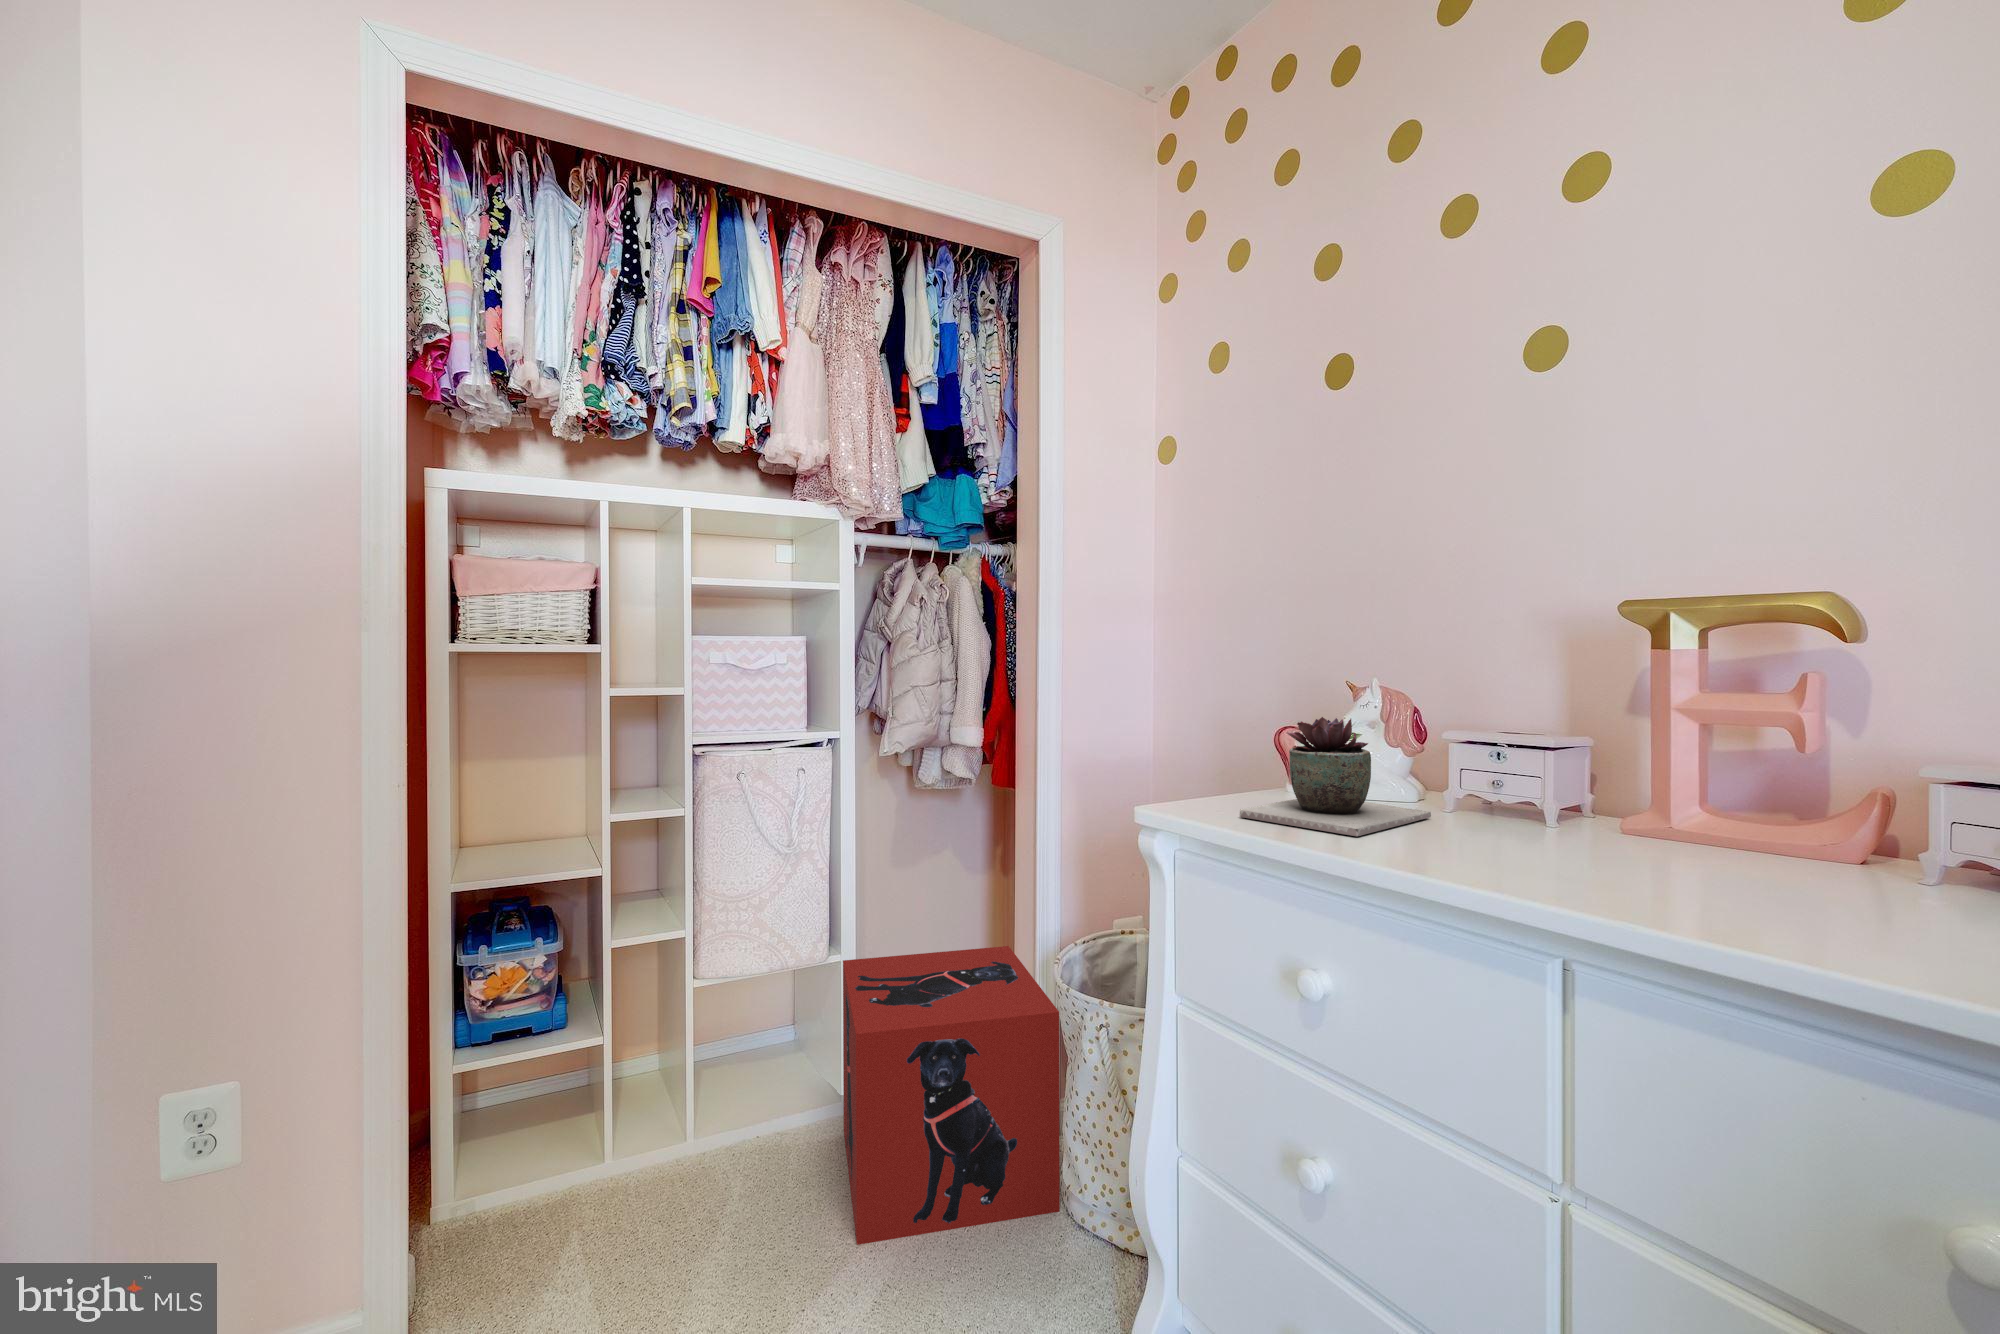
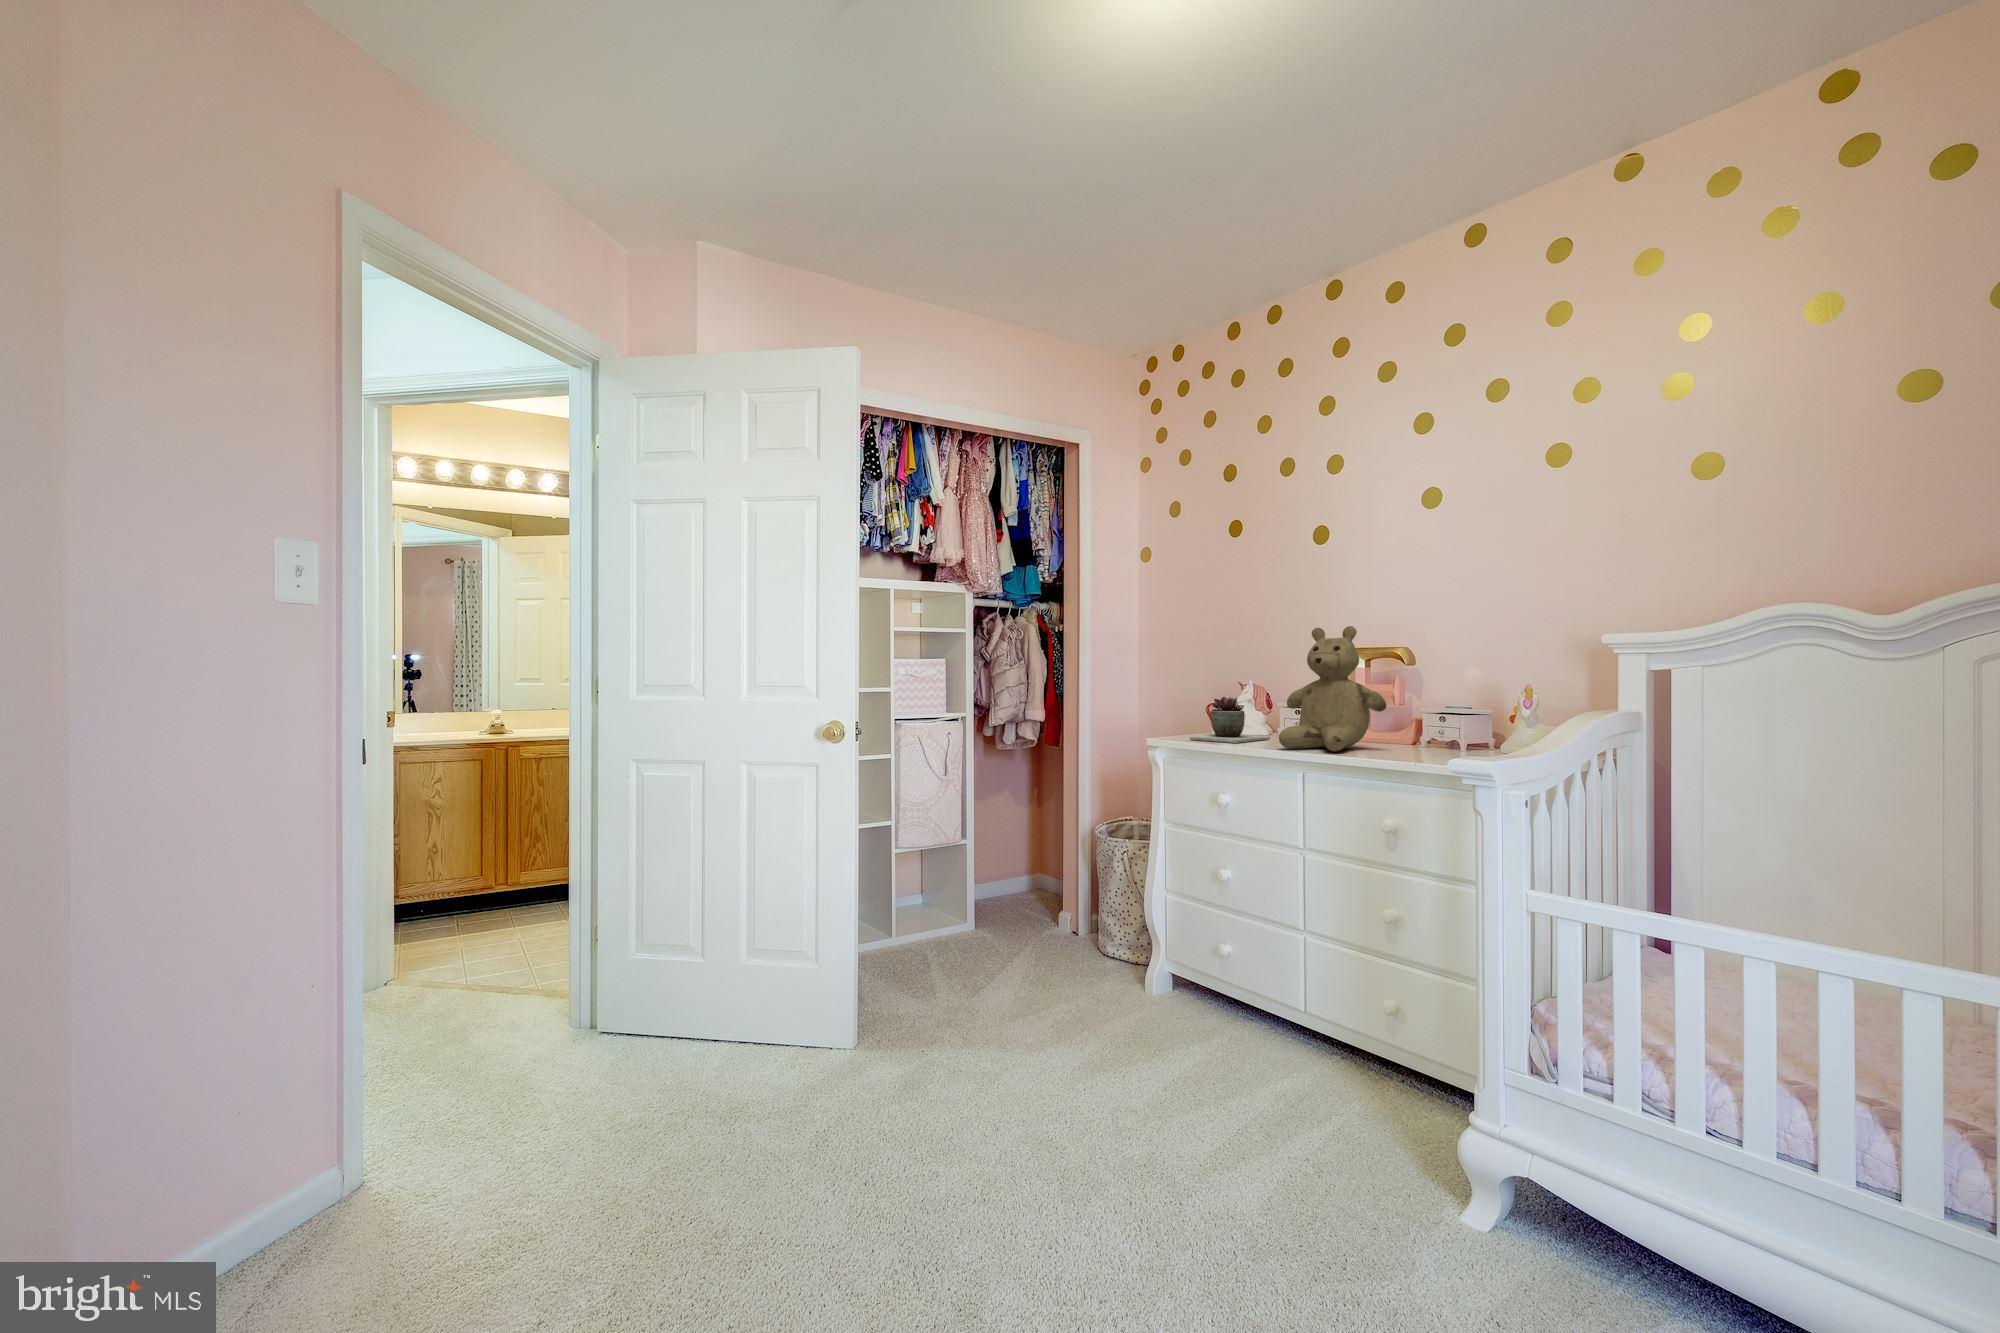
teddy bear: none [1495,528,1843,904] -> present [1279,626,1387,752]
storage box: present [843,946,1060,1245] -> none [976,832,1101,967]

